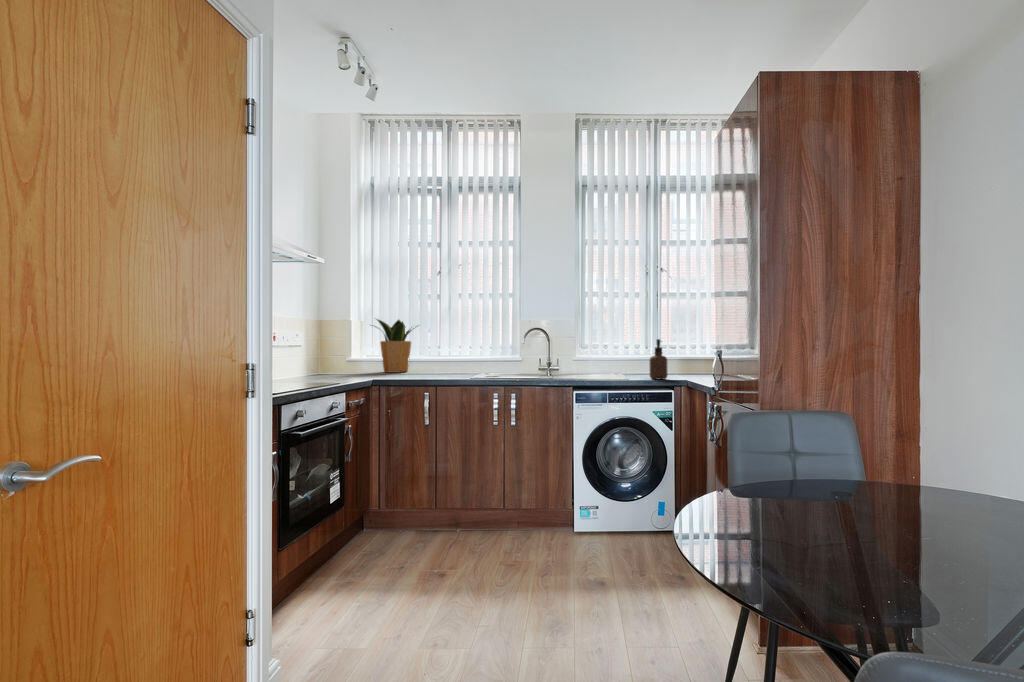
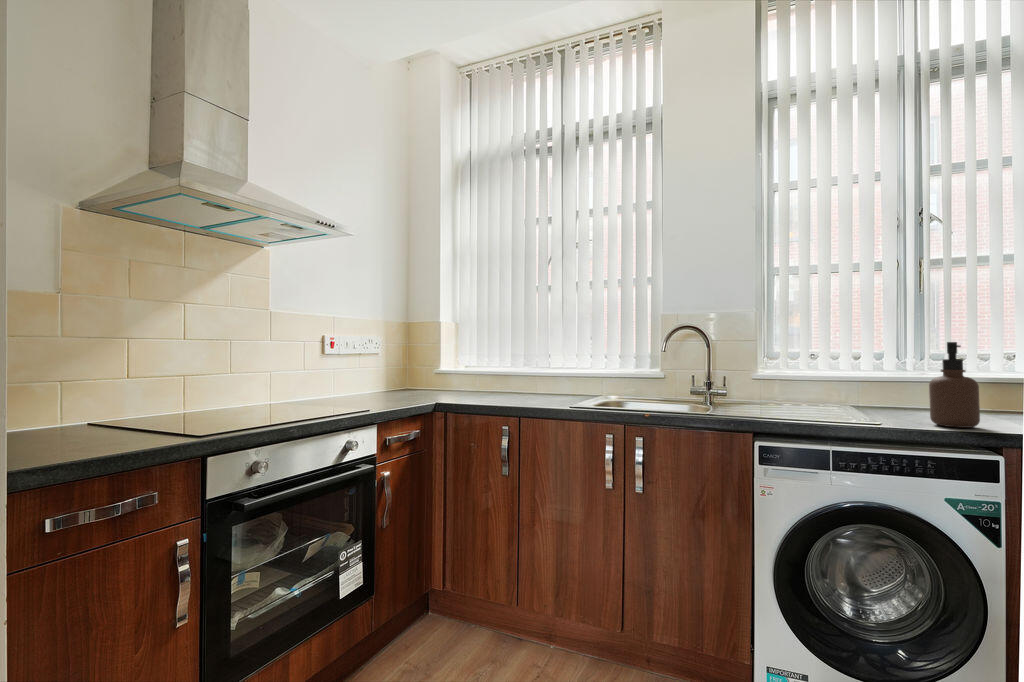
potted plant: present [372,319,414,372] -> none [461,319,531,392]

